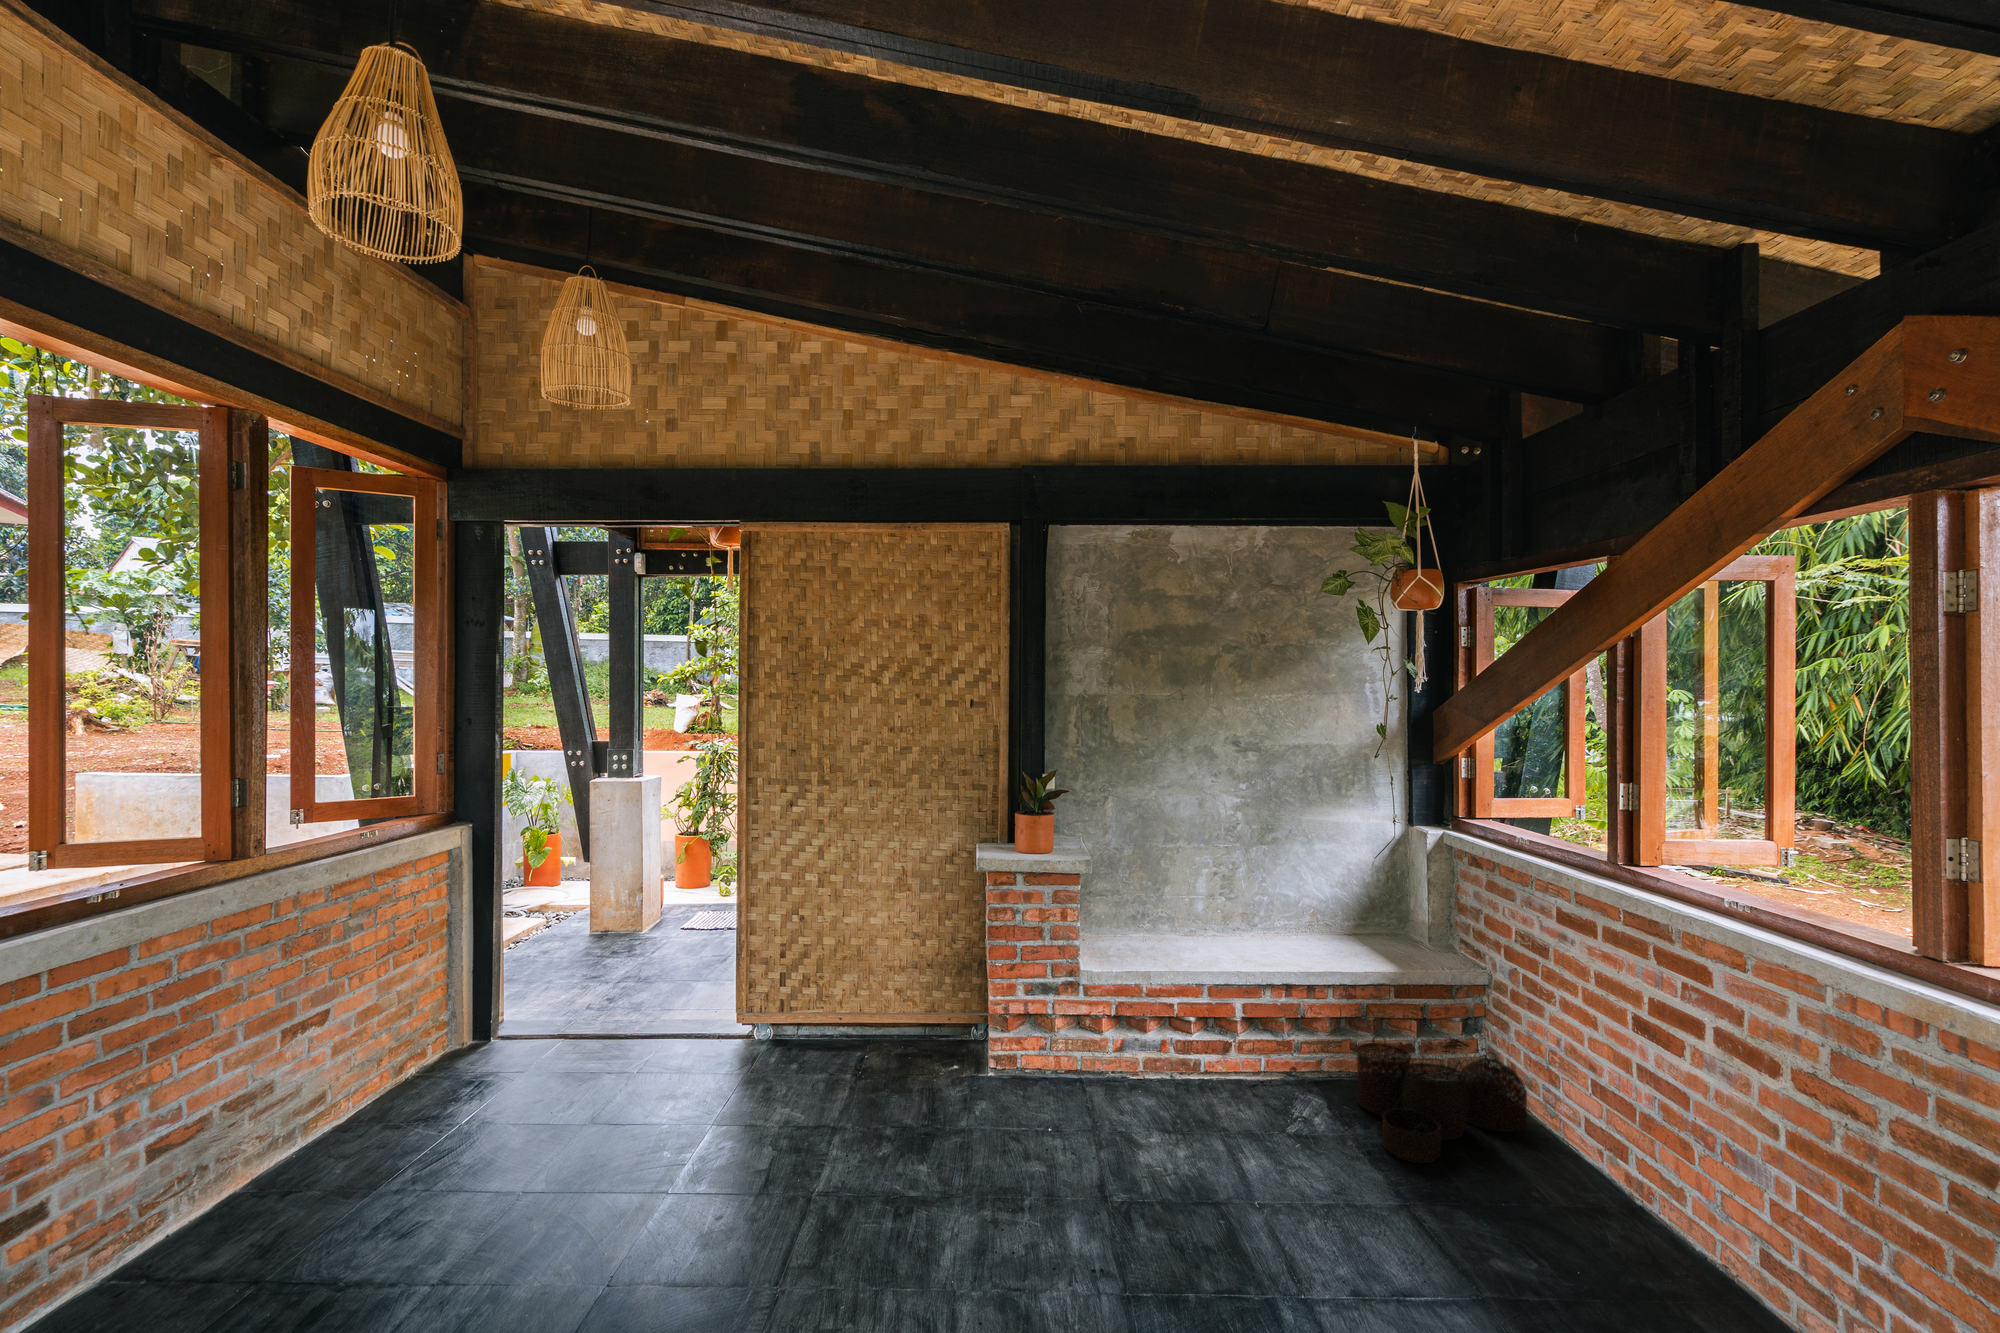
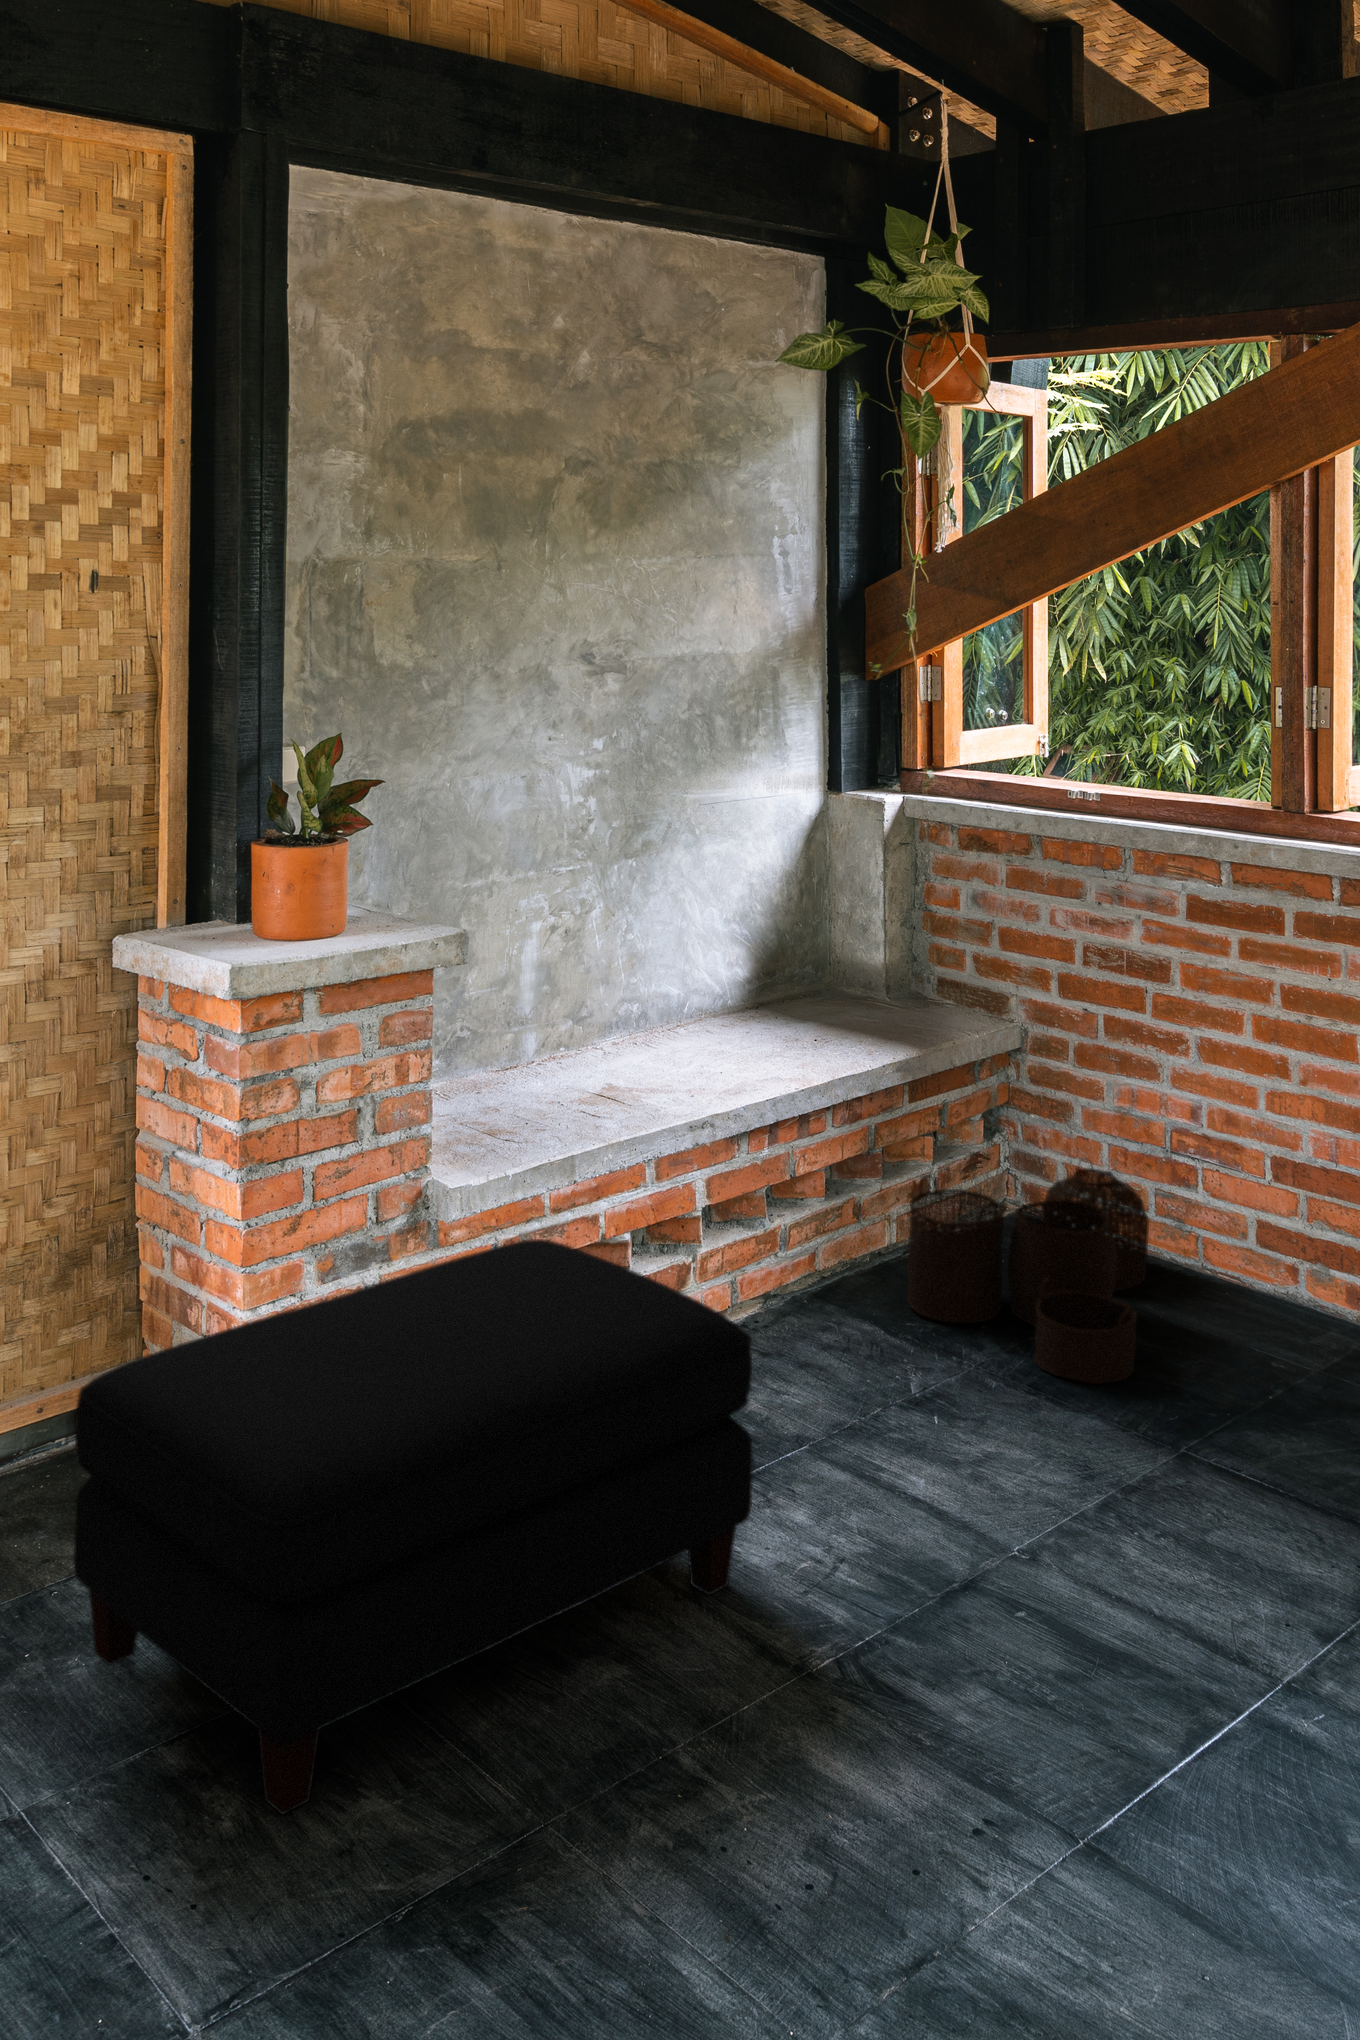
ottoman: none [876,992,1121,1159] -> present [74,1239,753,1814]

